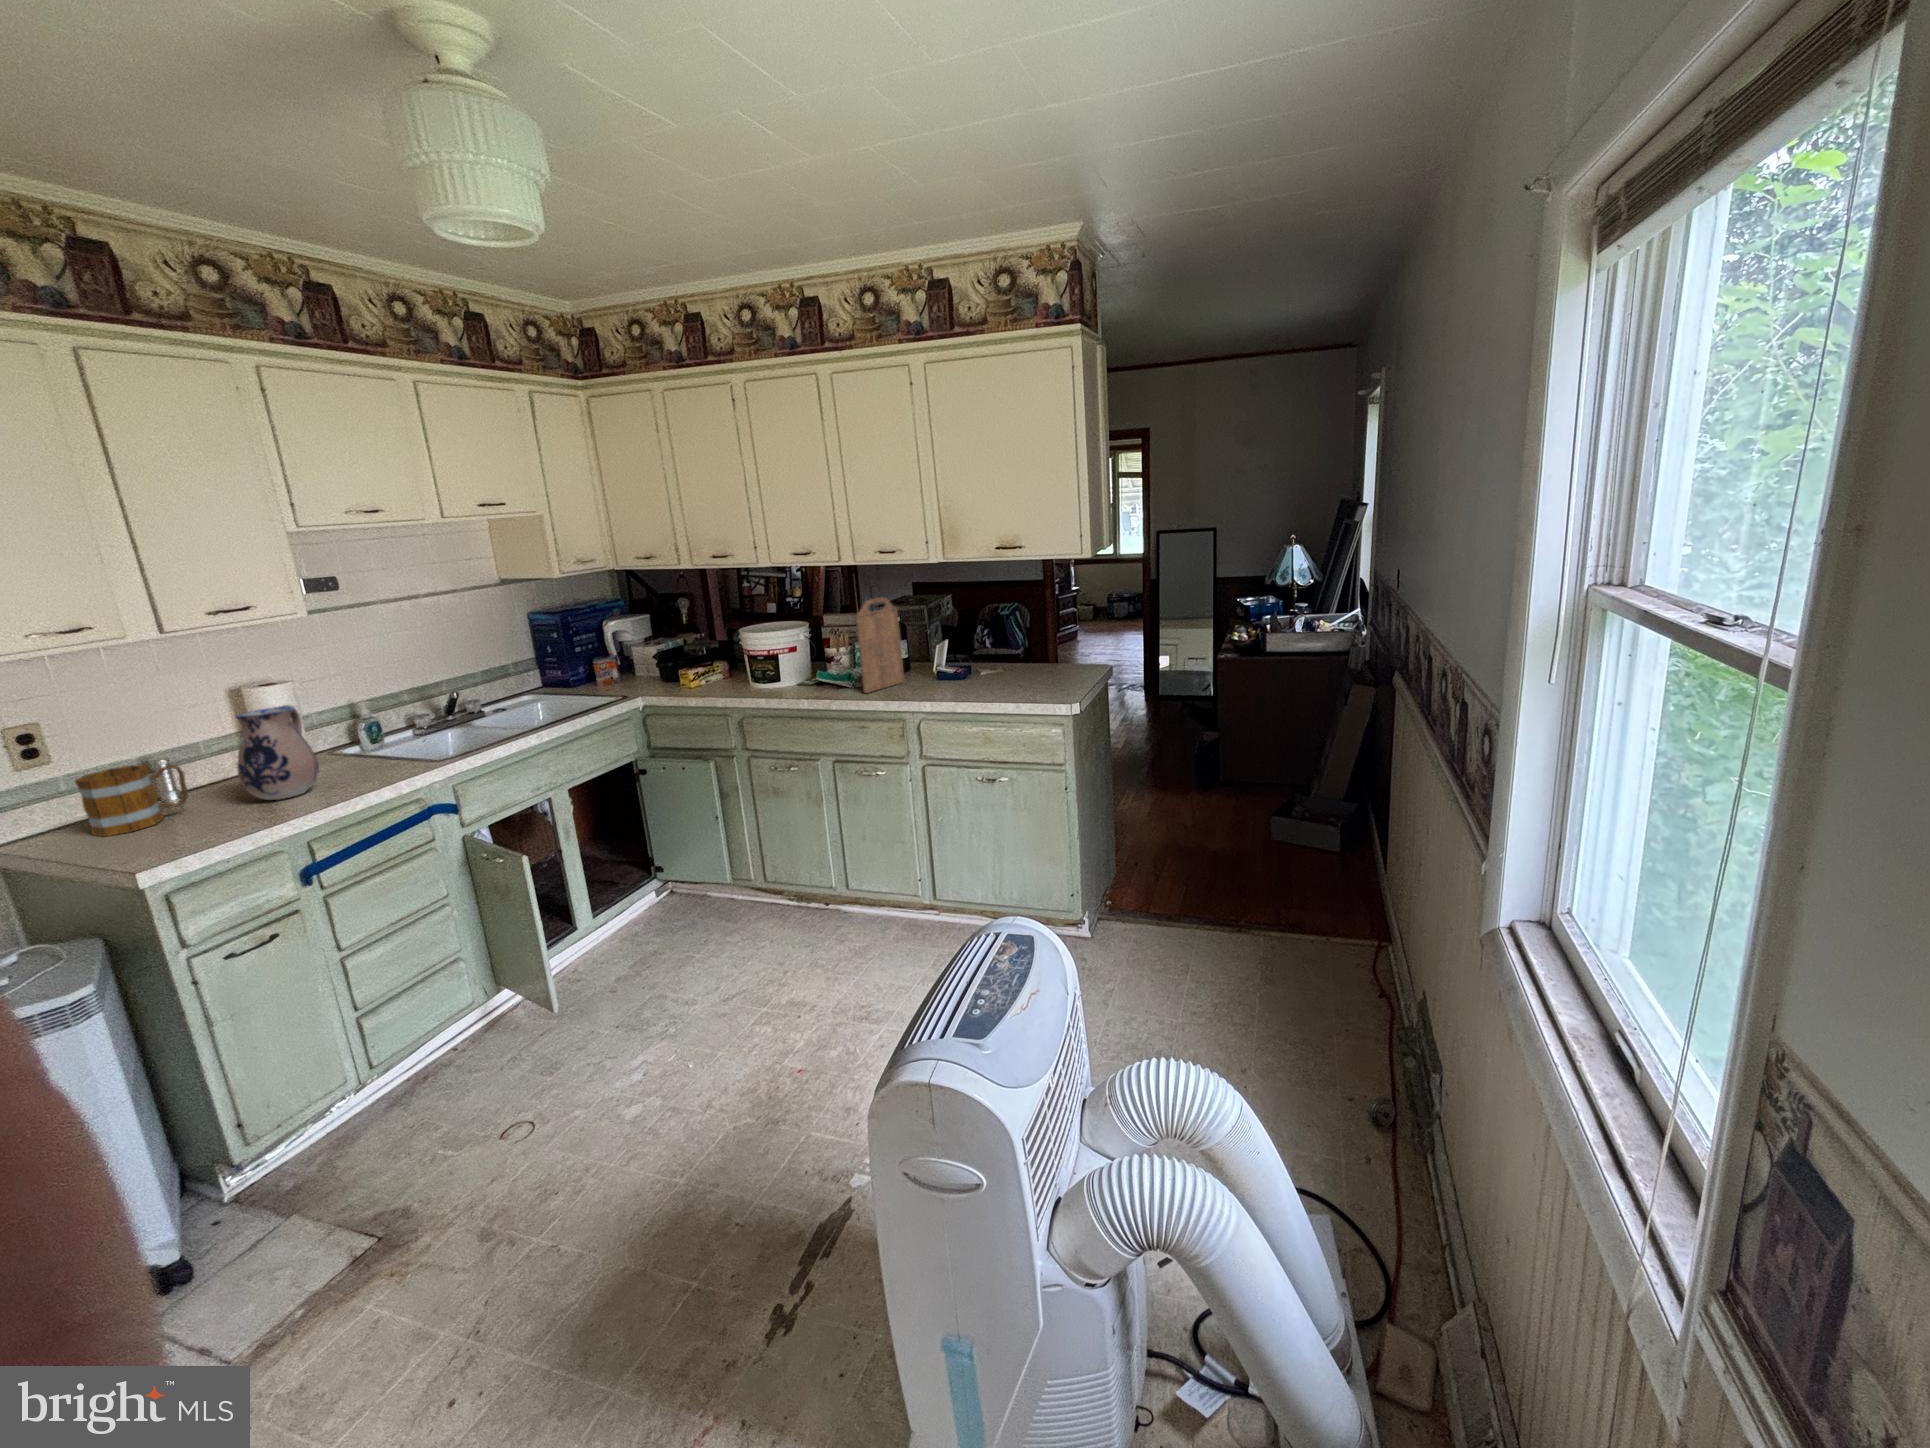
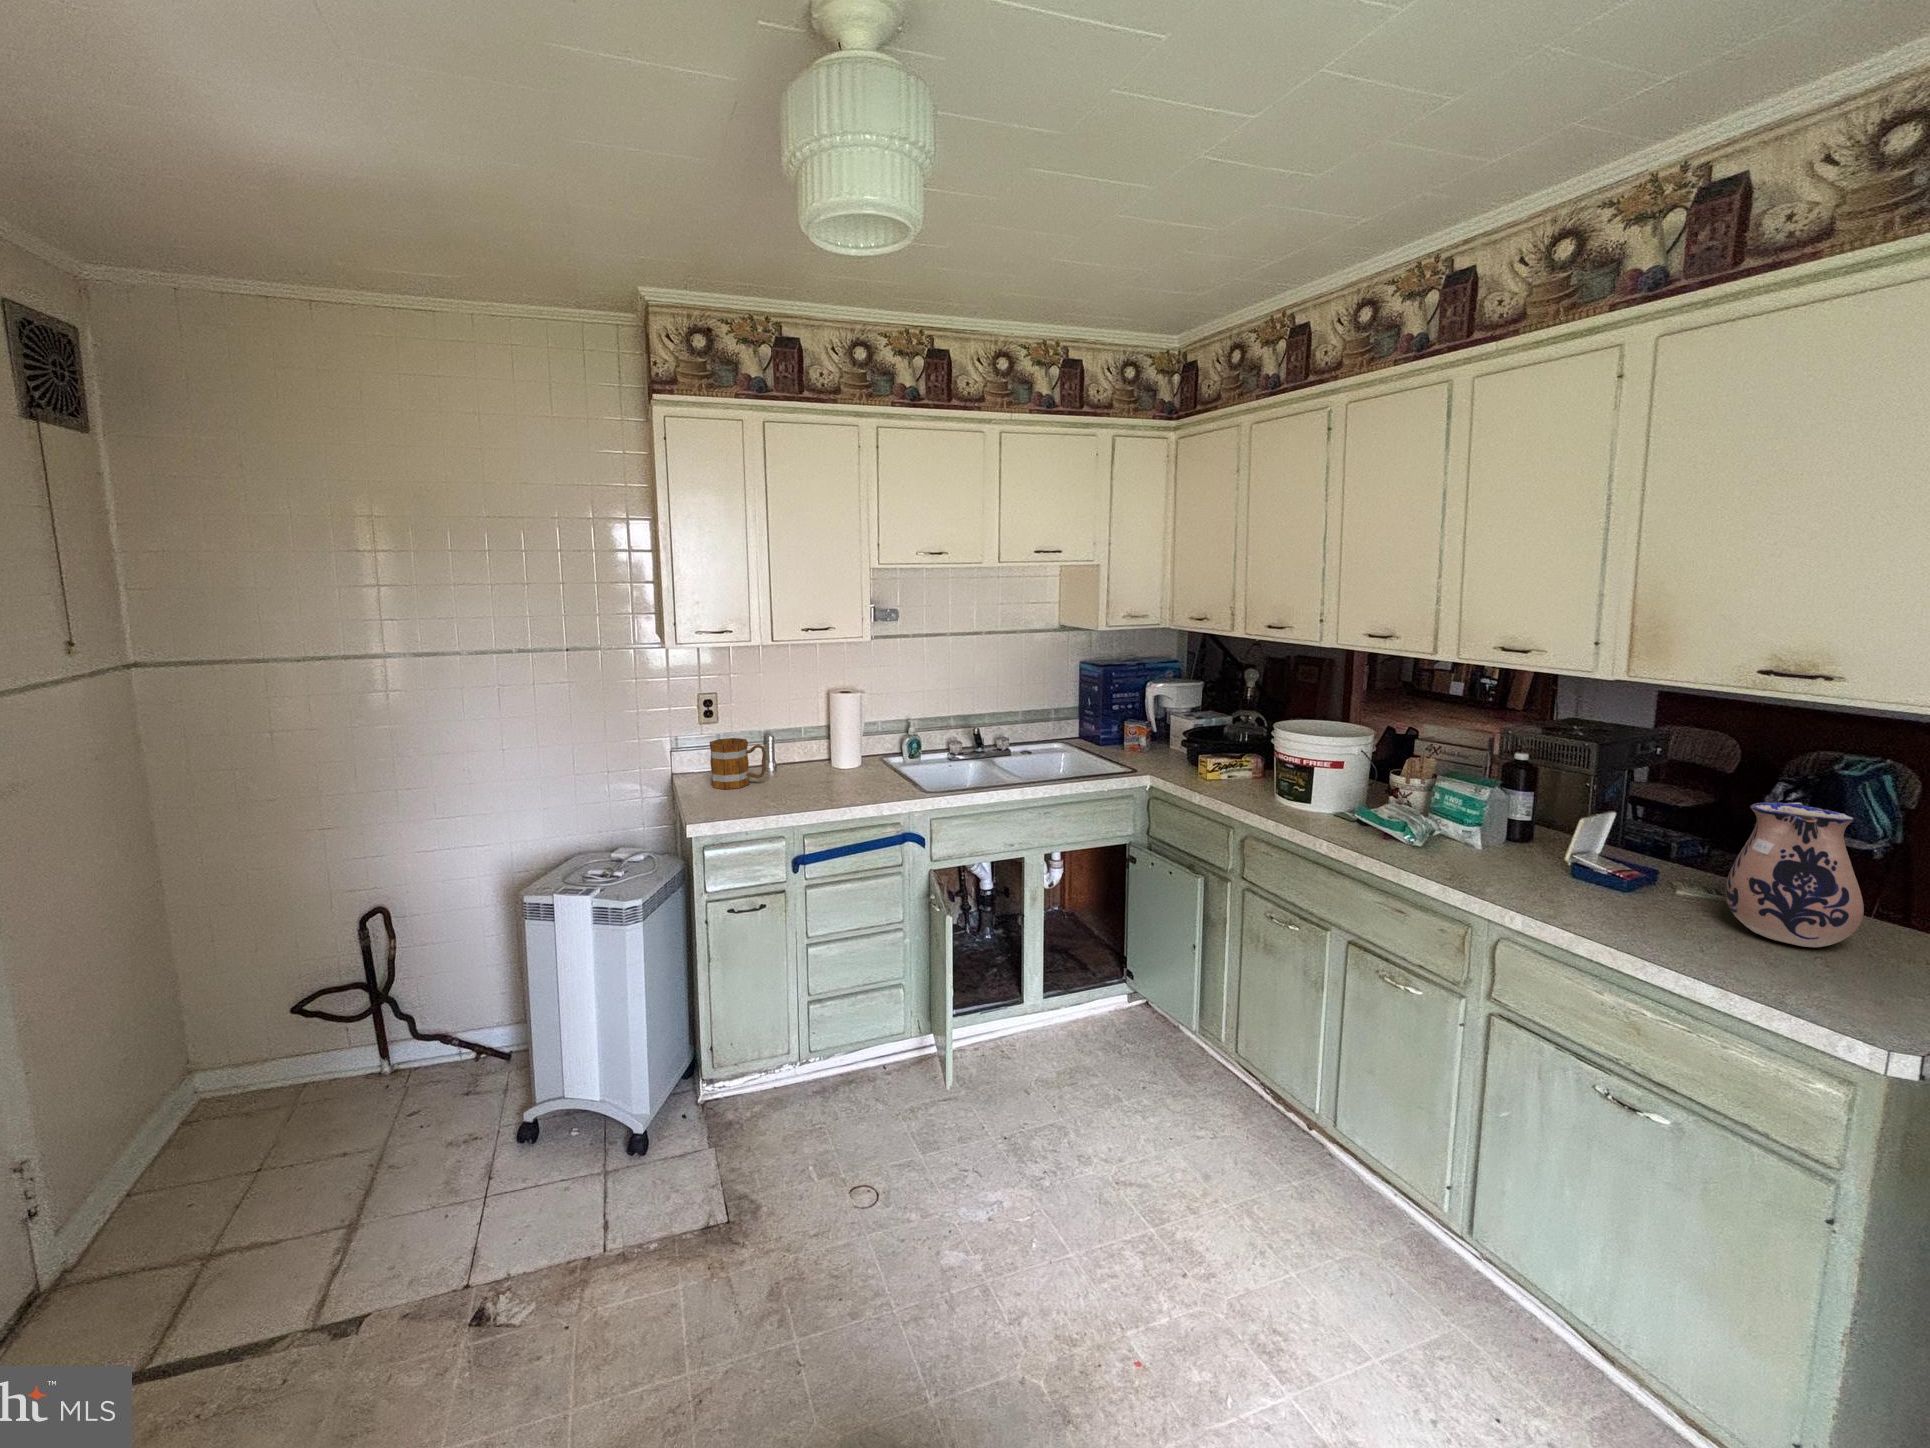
cutting board: present [856,598,904,693] -> none [1420,718,1517,859]
ceramic pitcher: present [237,705,319,800] -> present [1725,802,1864,947]

